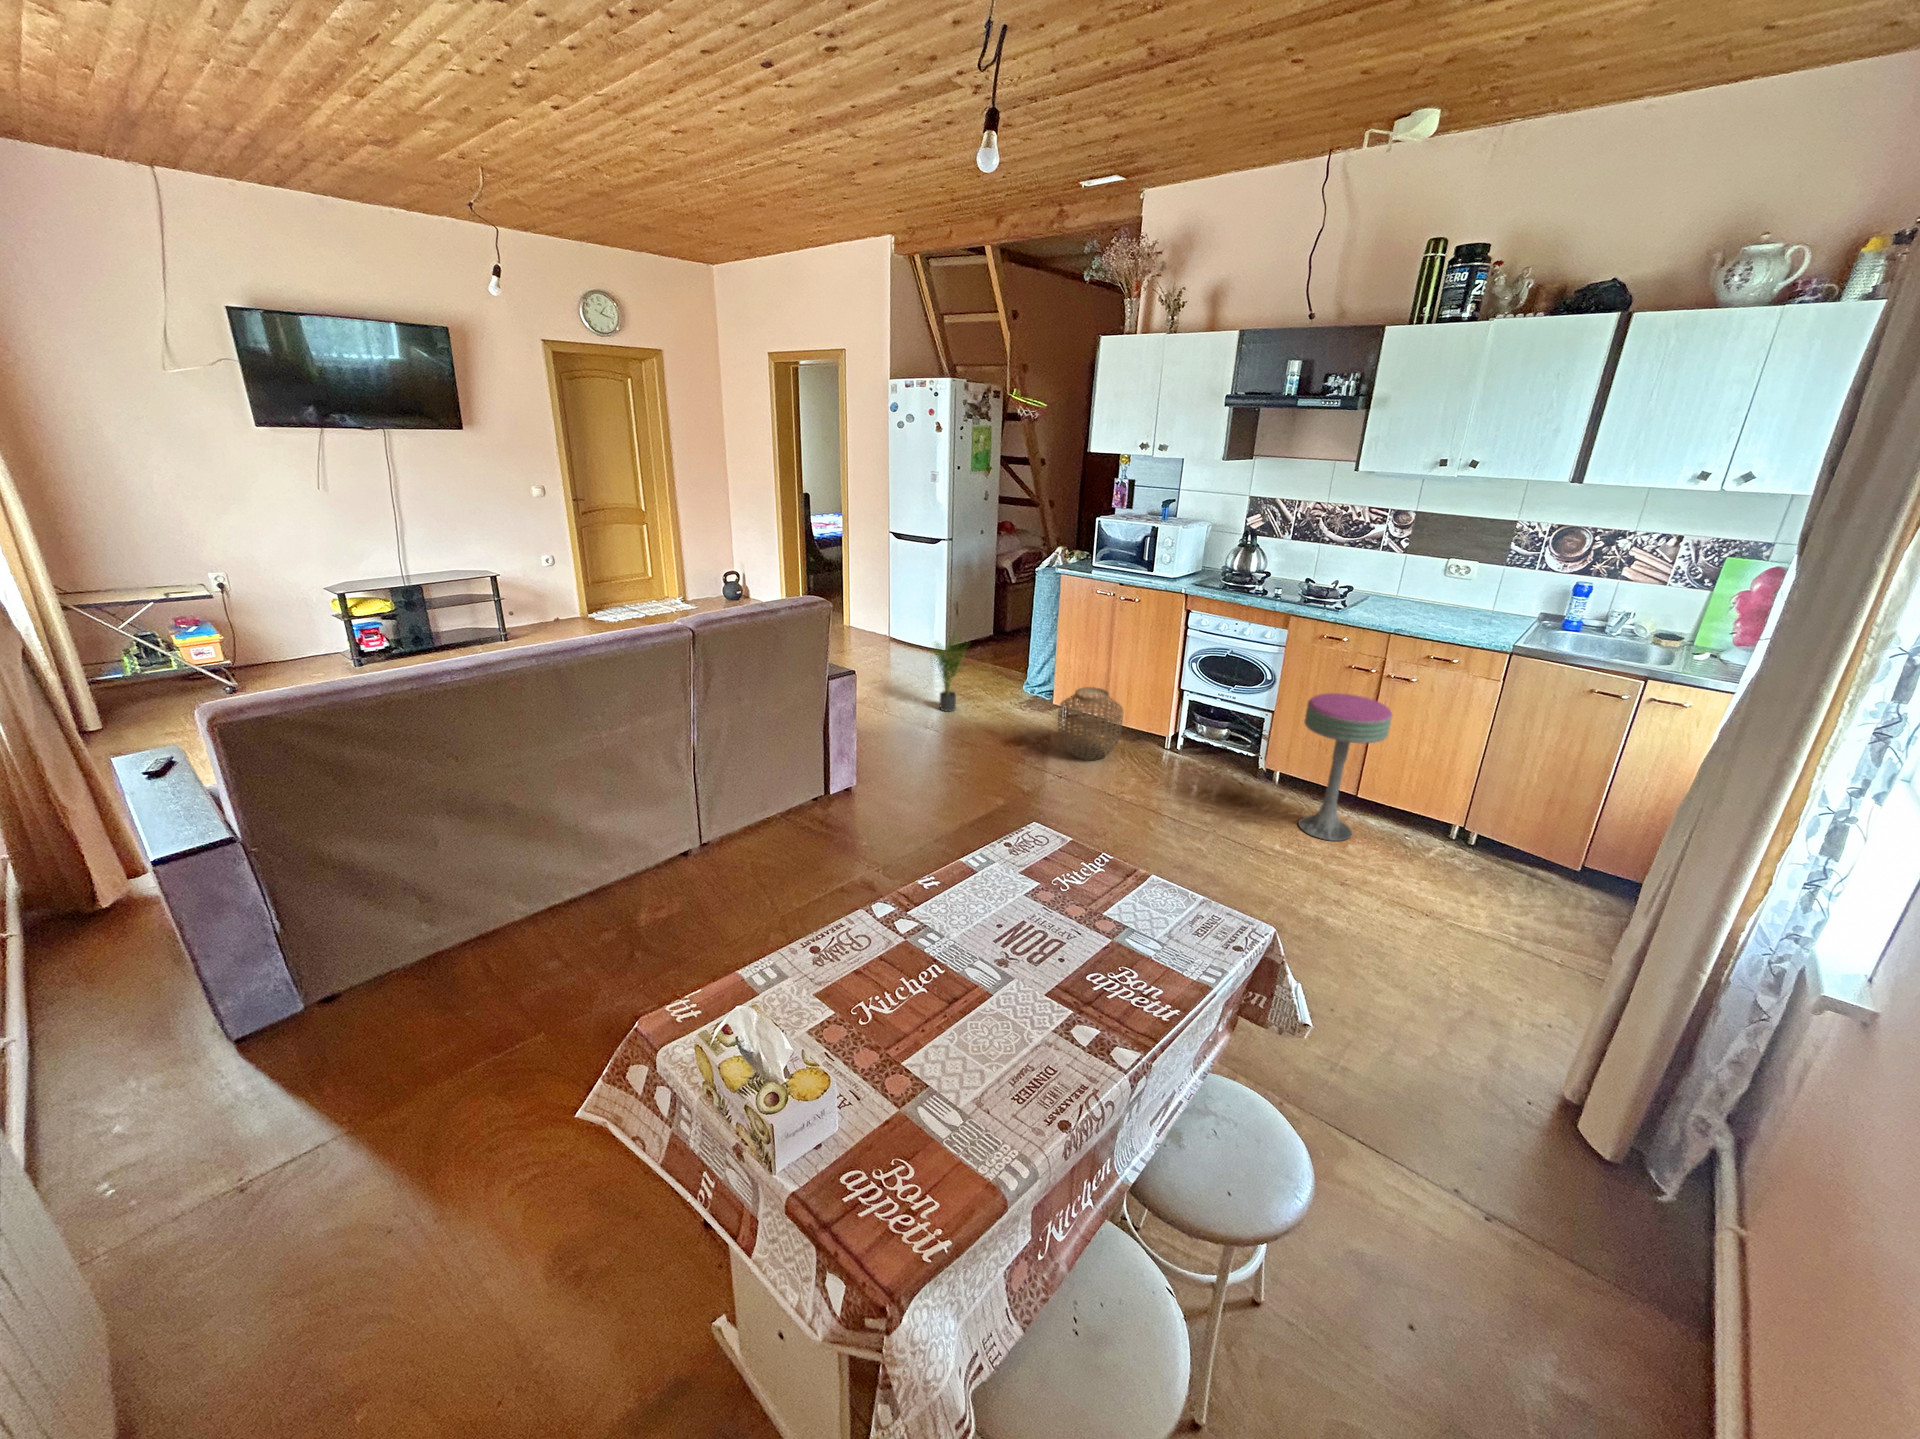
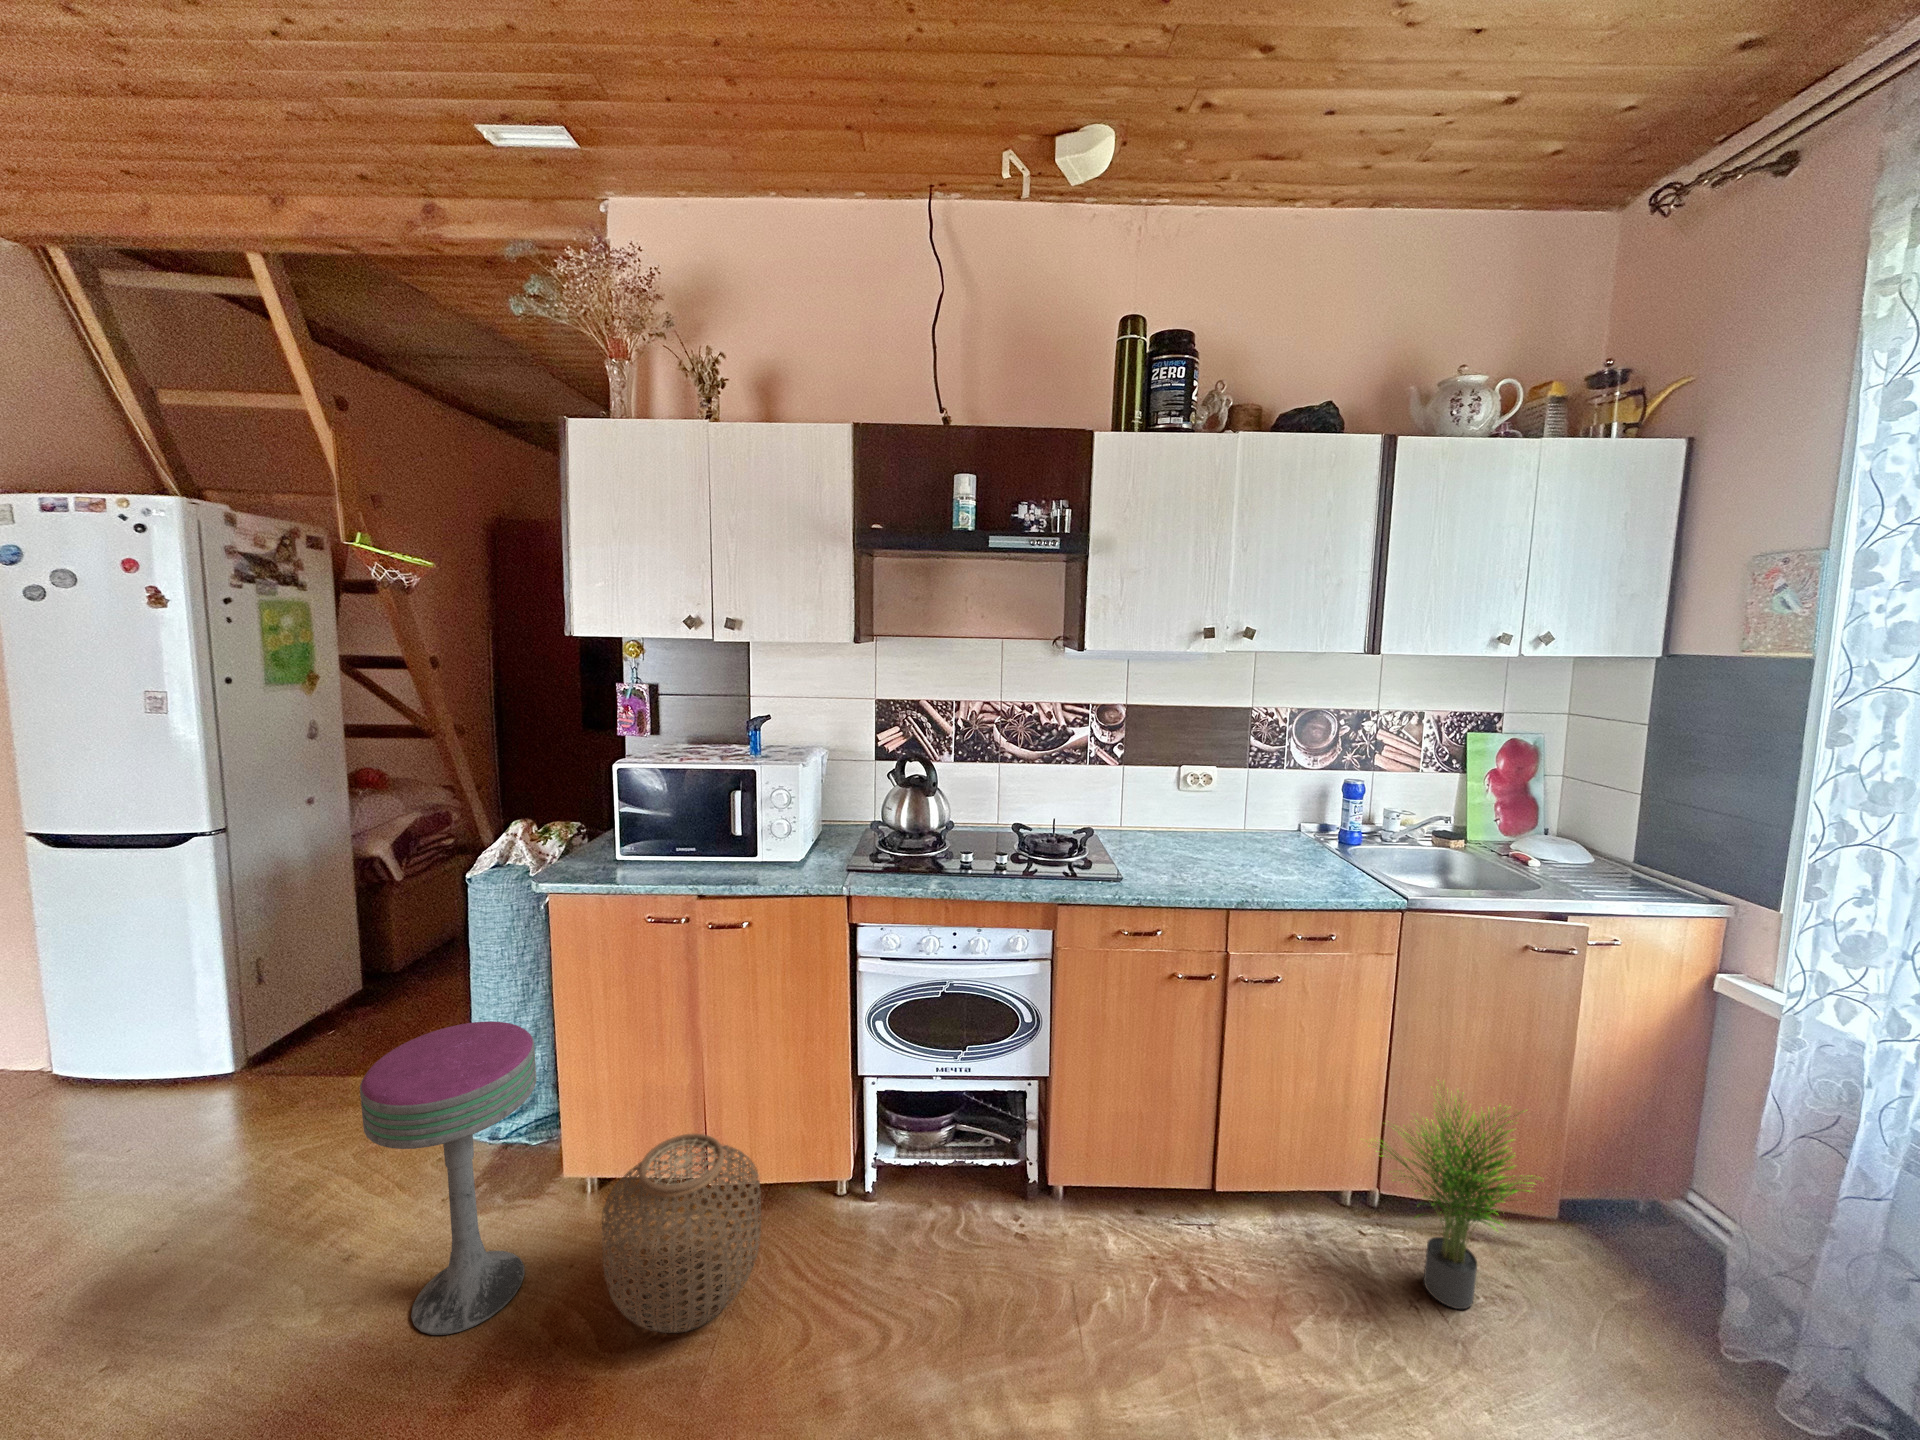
potted plant: present [934,634,964,711] -> present [1376,1089,1532,1309]
bar stool: present [1298,693,1392,841] -> present [360,1021,537,1335]

